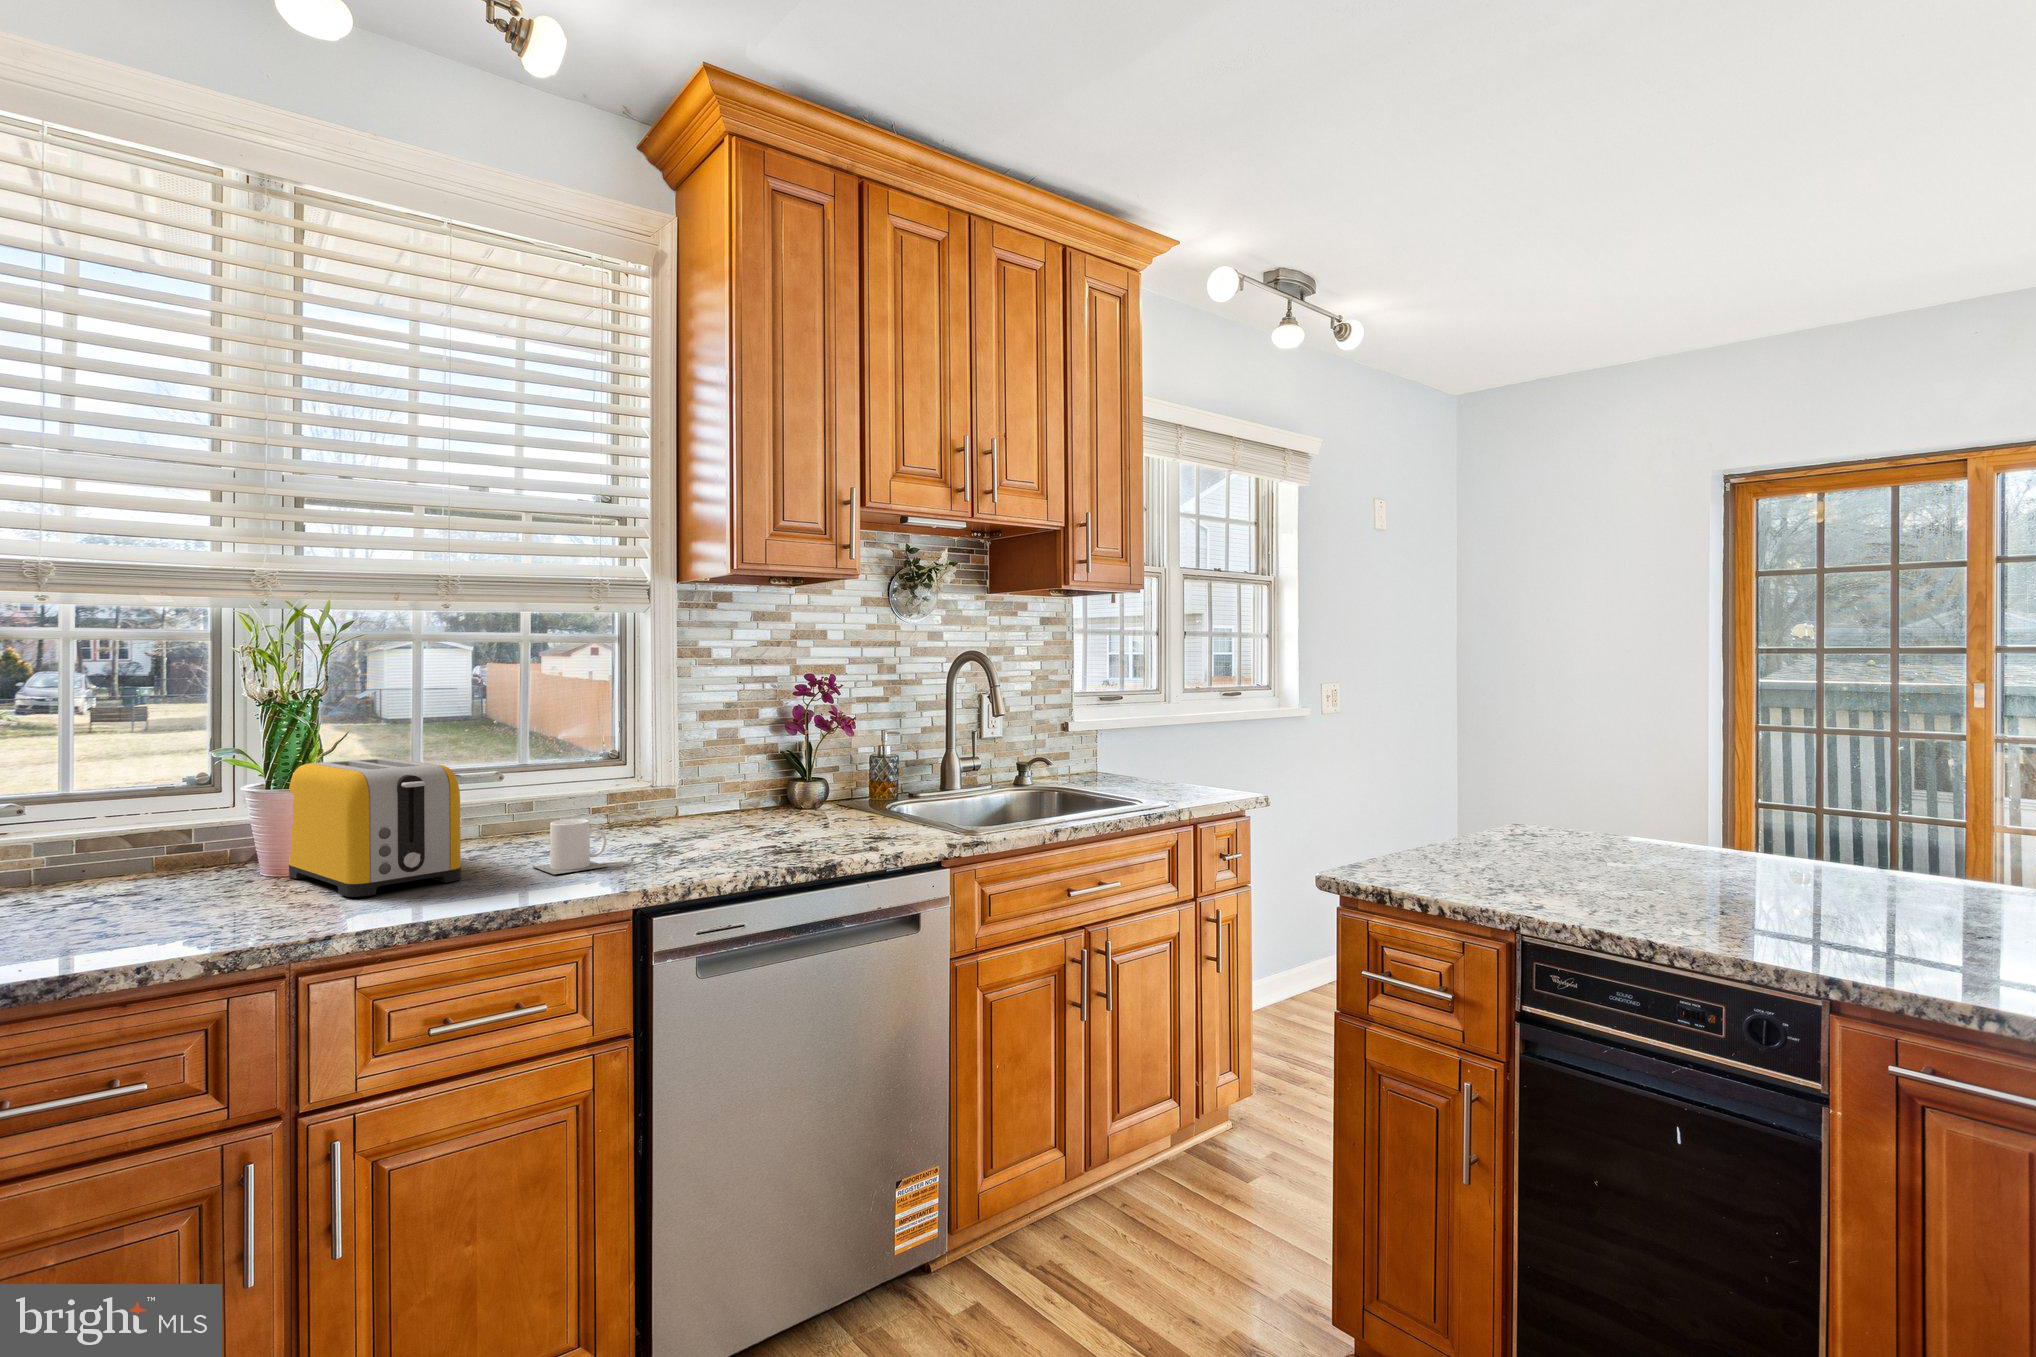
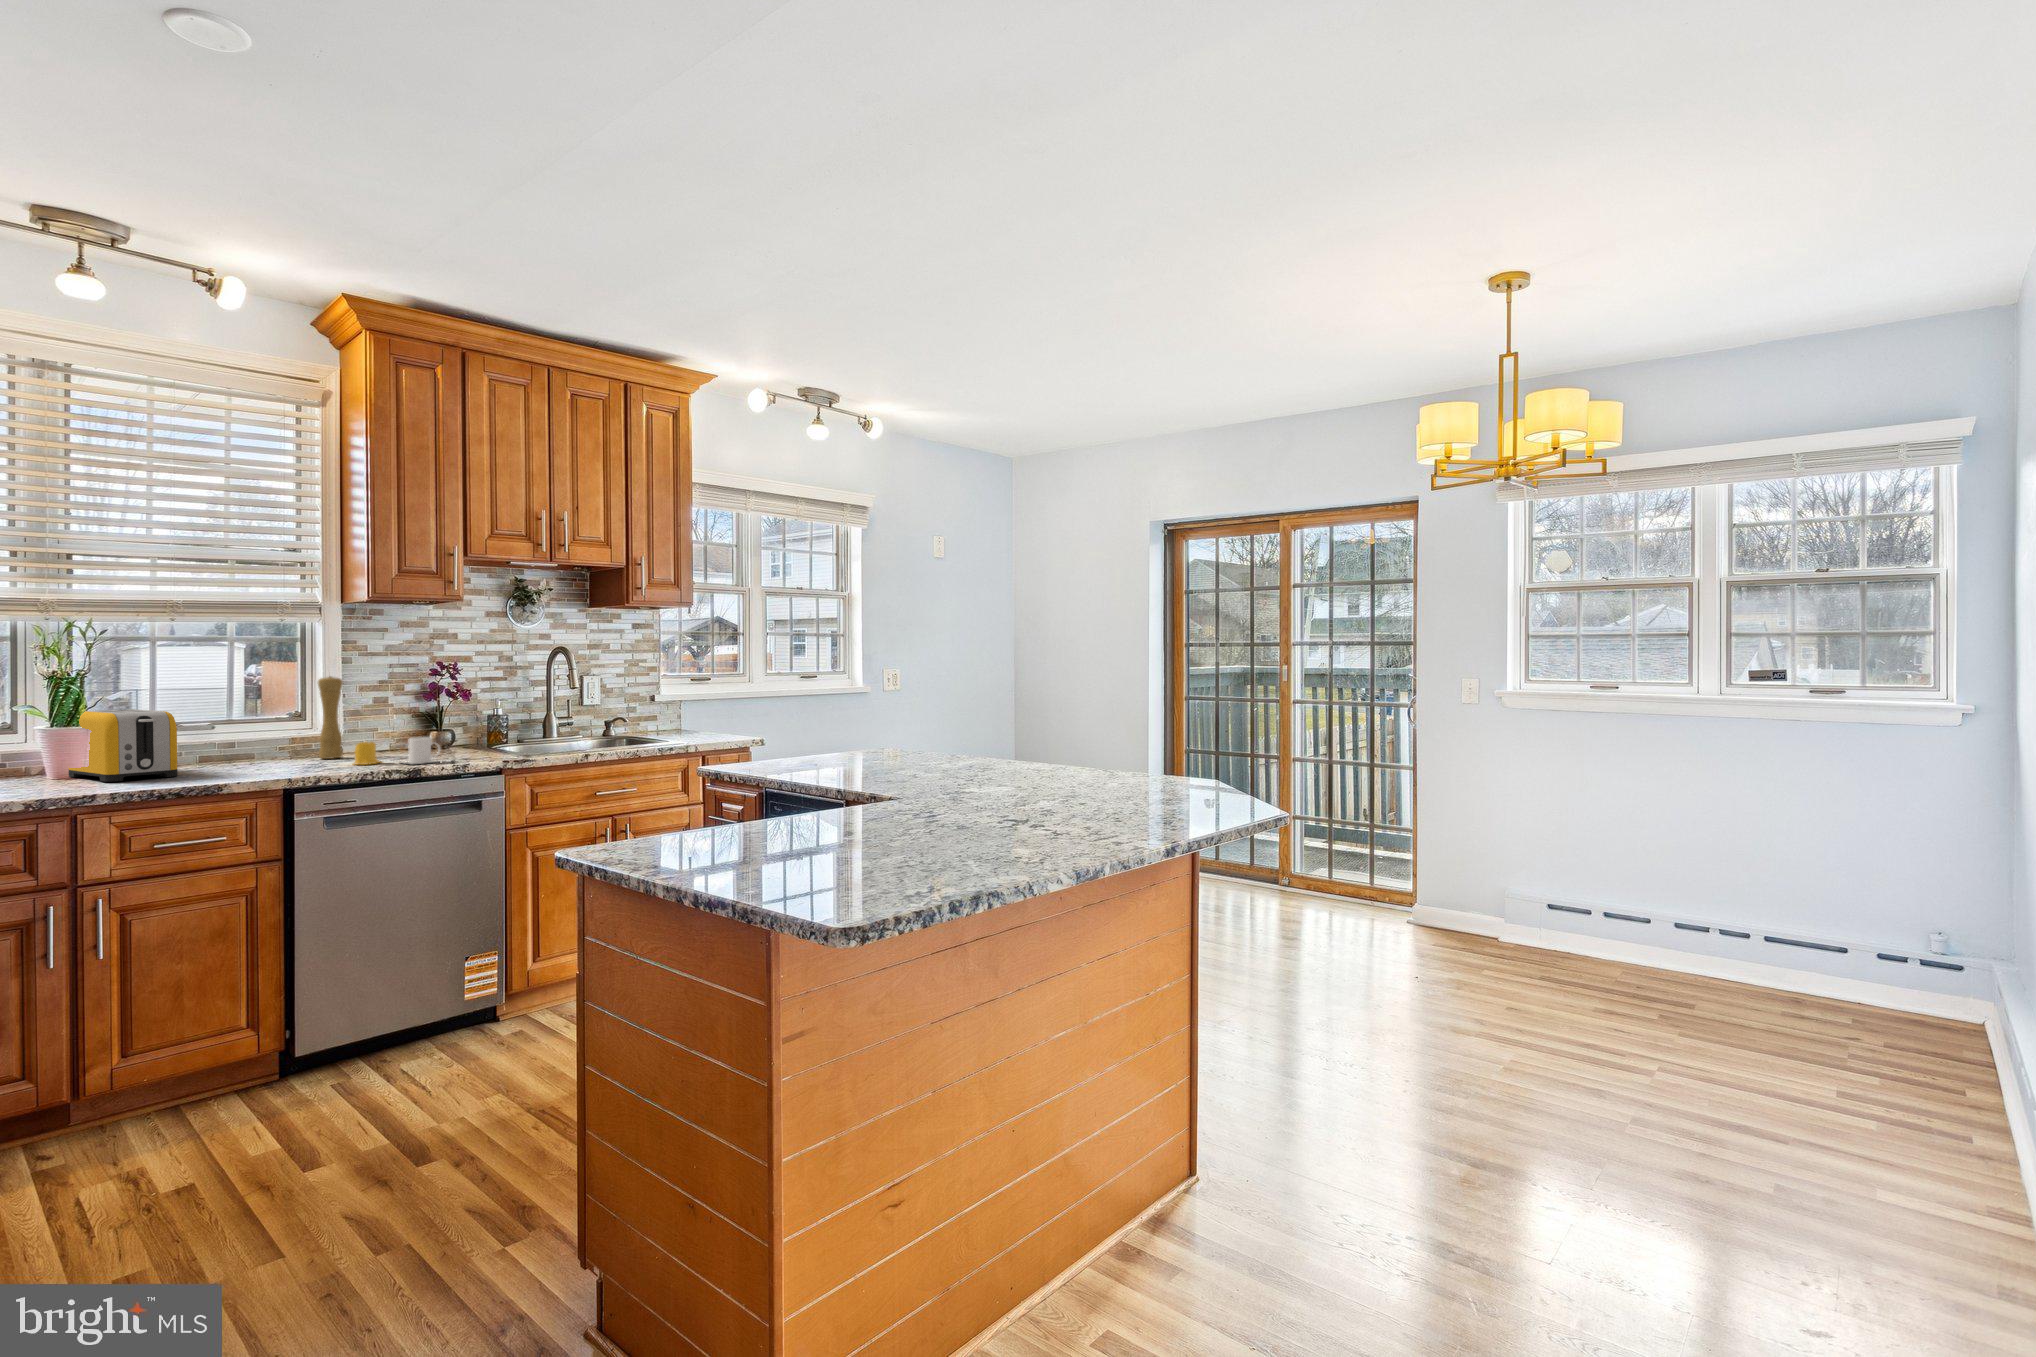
pepper mill: none [655,699,690,834] -> present [318,676,343,759]
candle: none [719,808,765,852] -> present [353,741,381,765]
mug: present [533,819,607,874] -> present [404,737,441,764]

